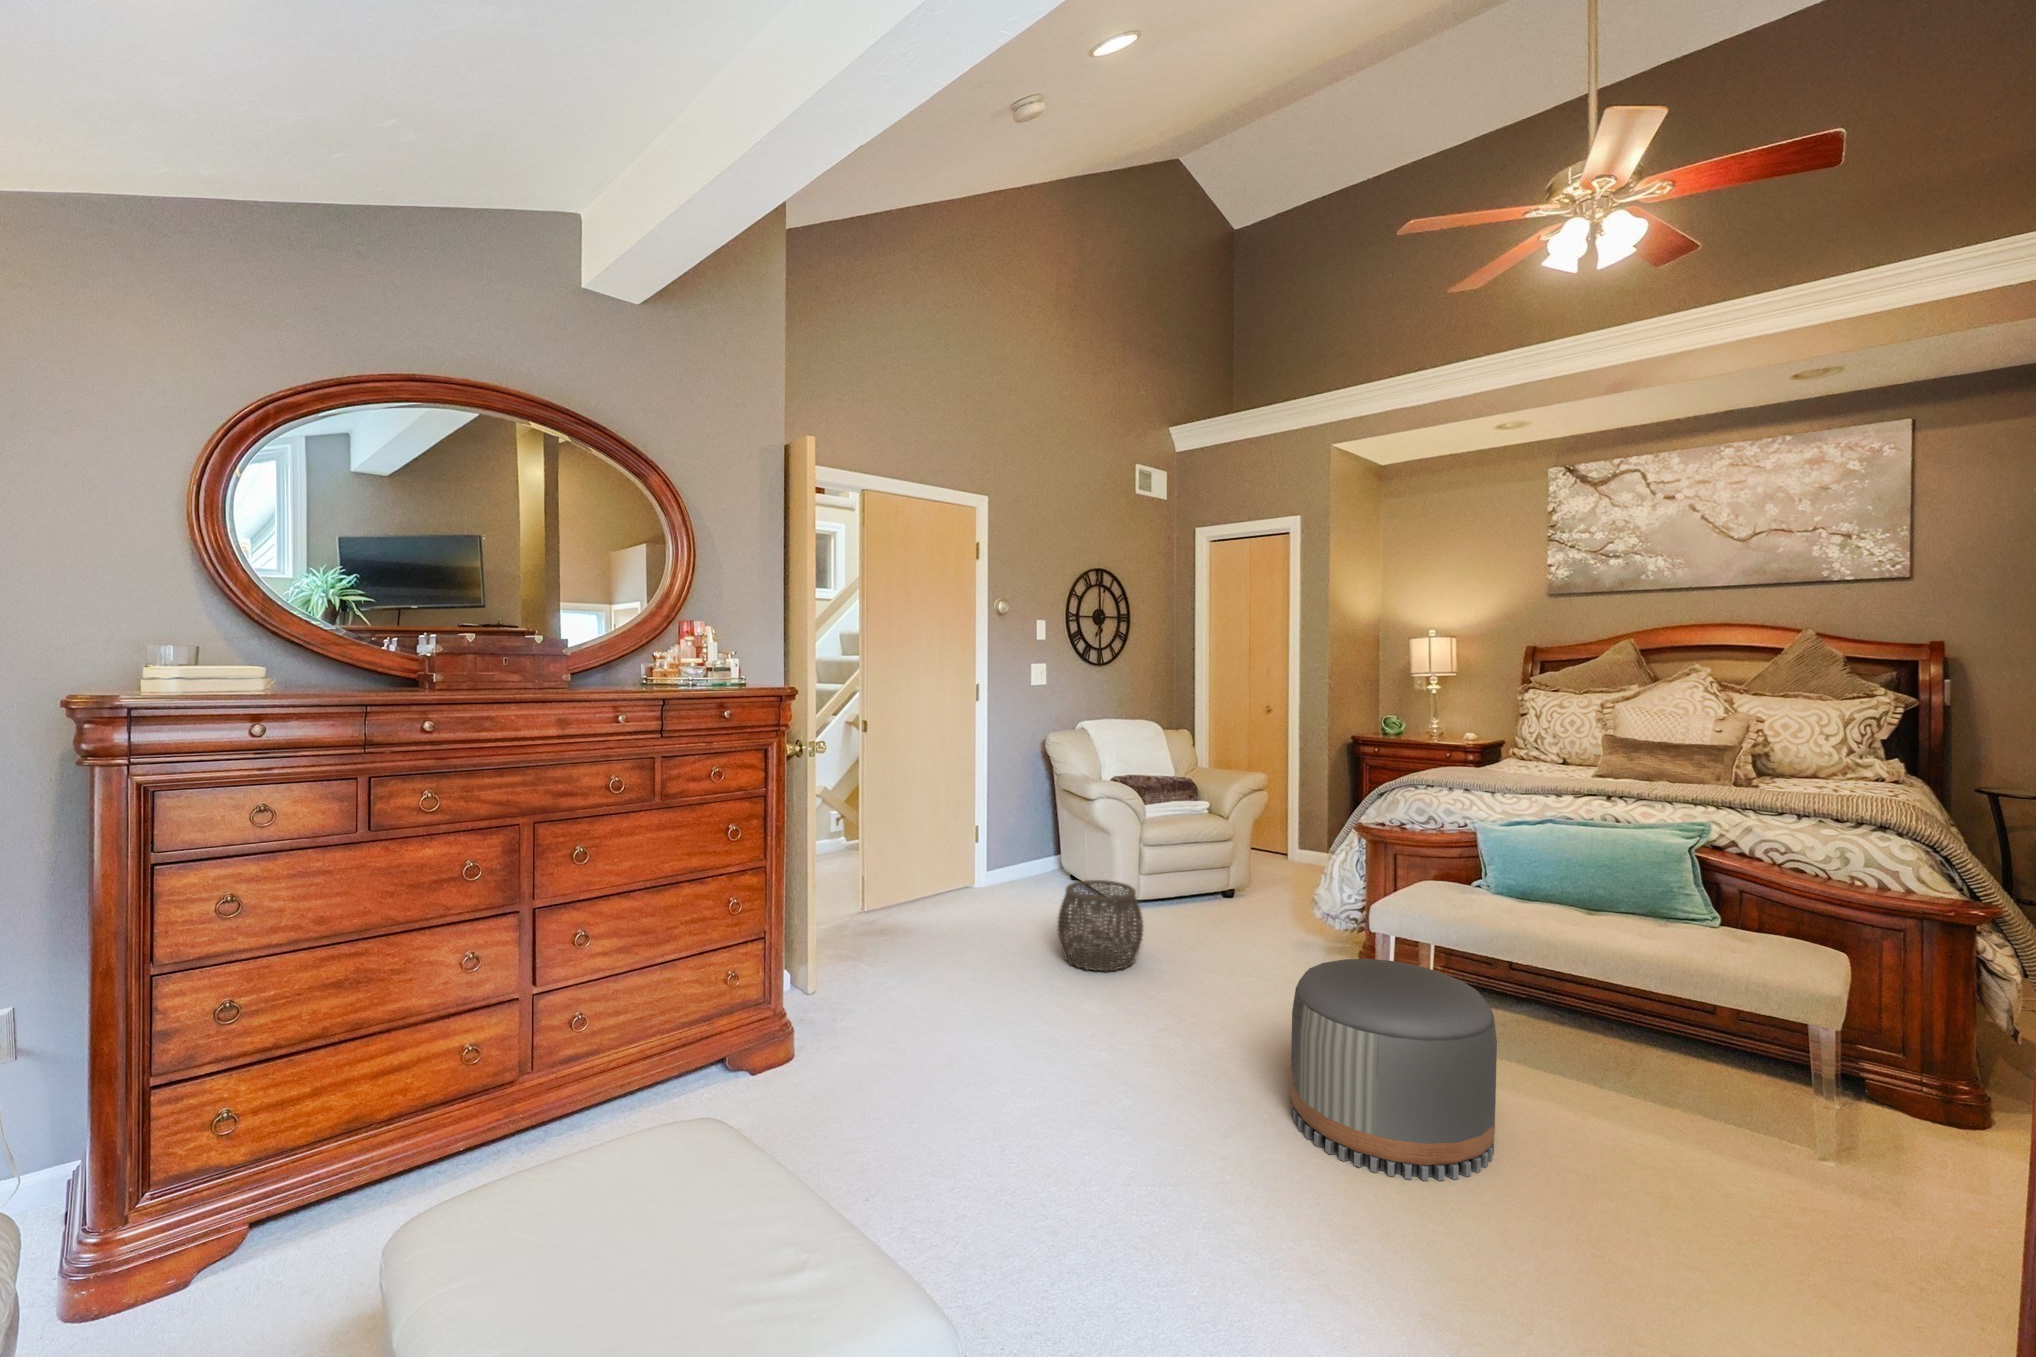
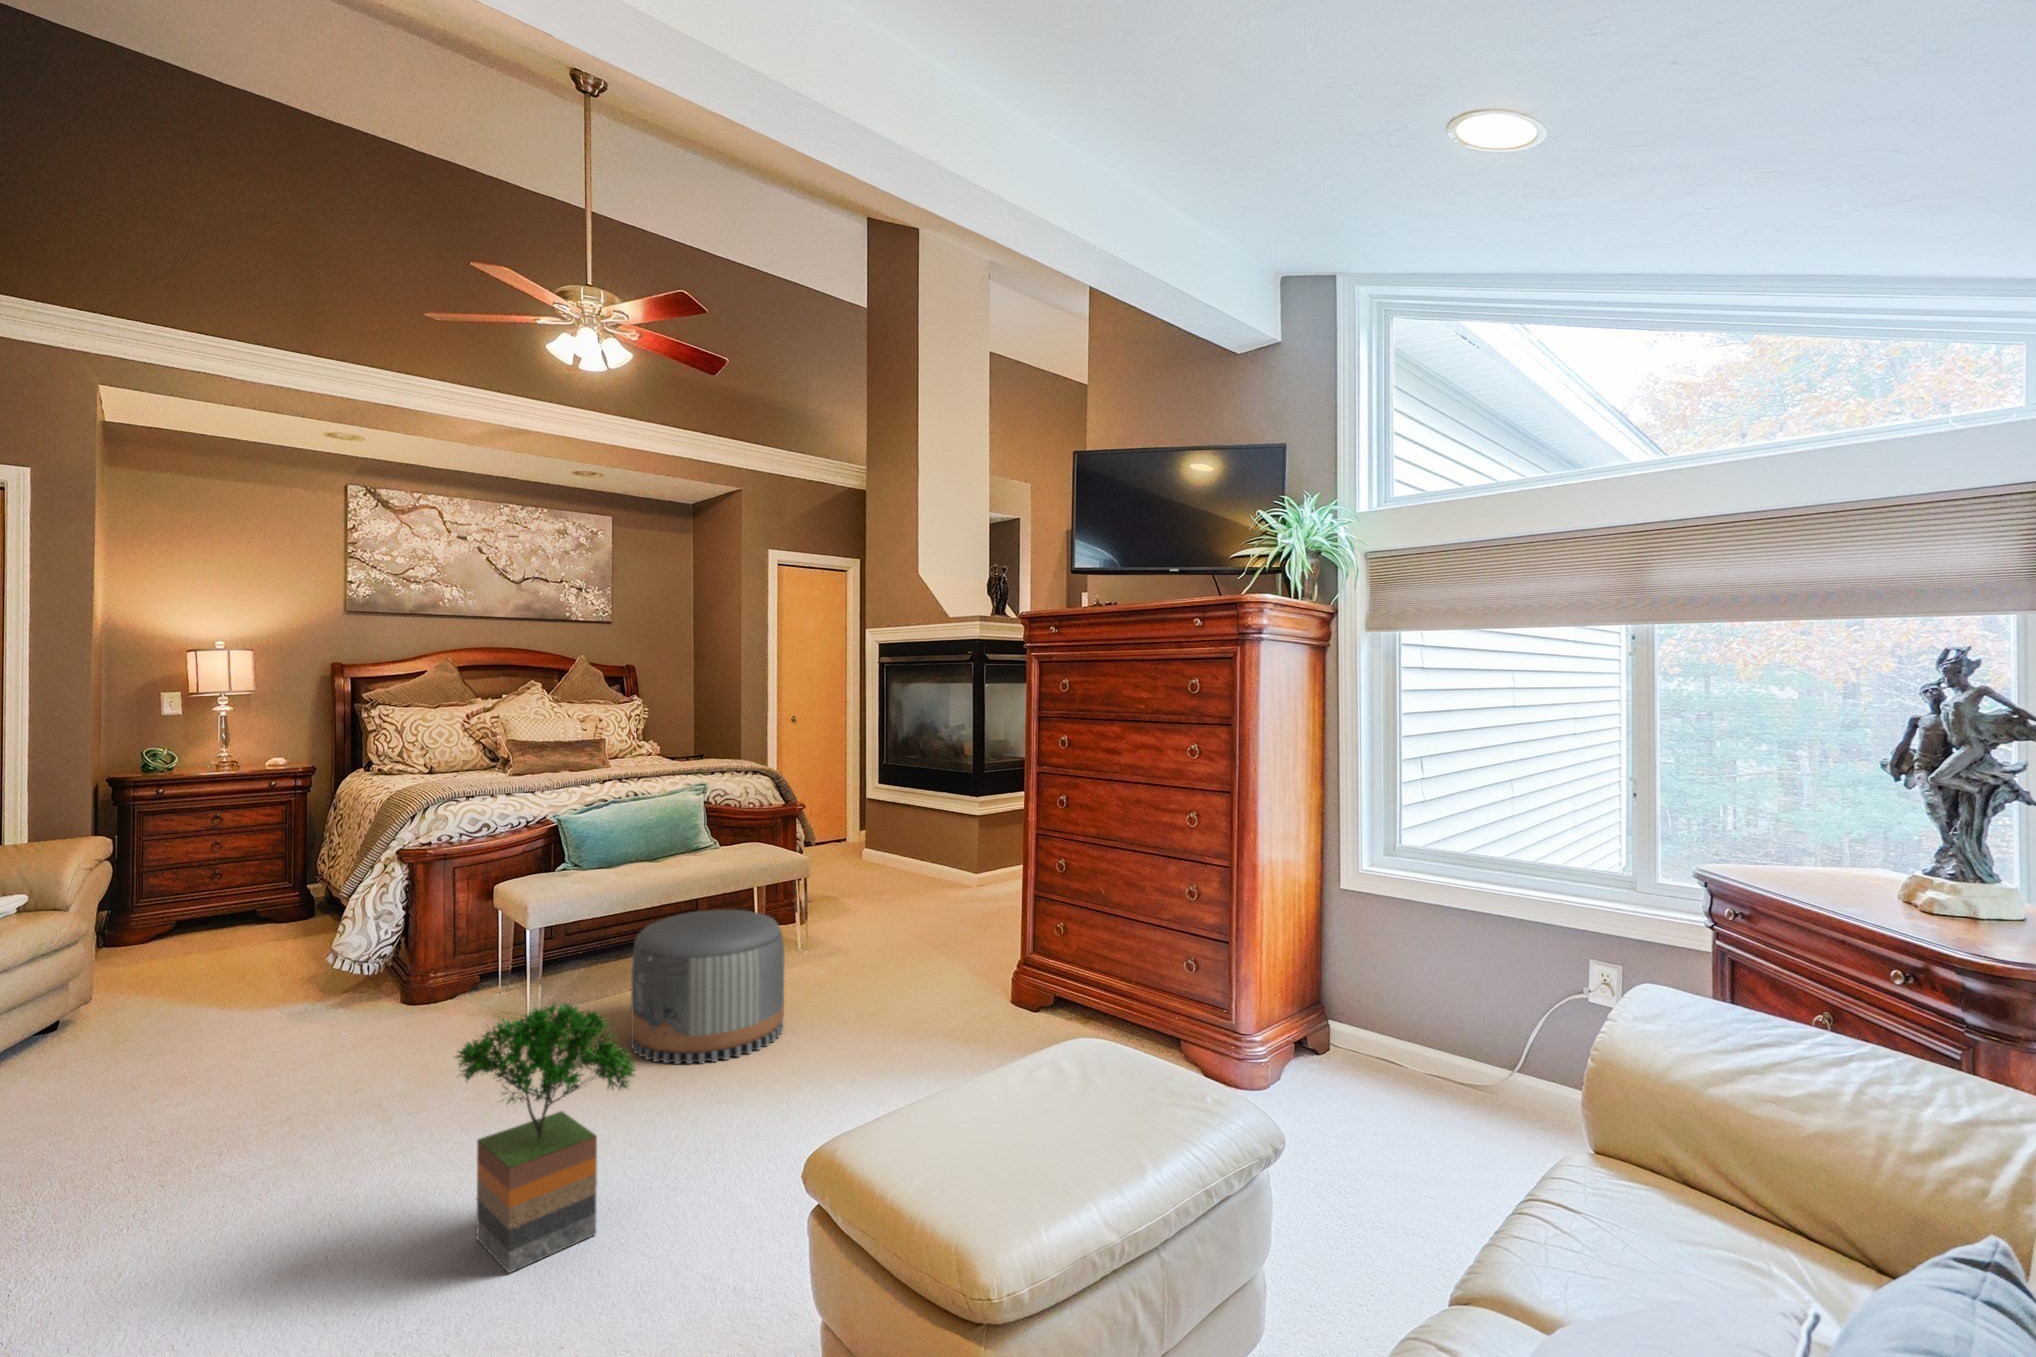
woven basket: present [1057,880,1143,971] -> none [88,995,259,1141]
potted tree: none [897,935,1025,1156] -> present [455,1003,636,1273]

